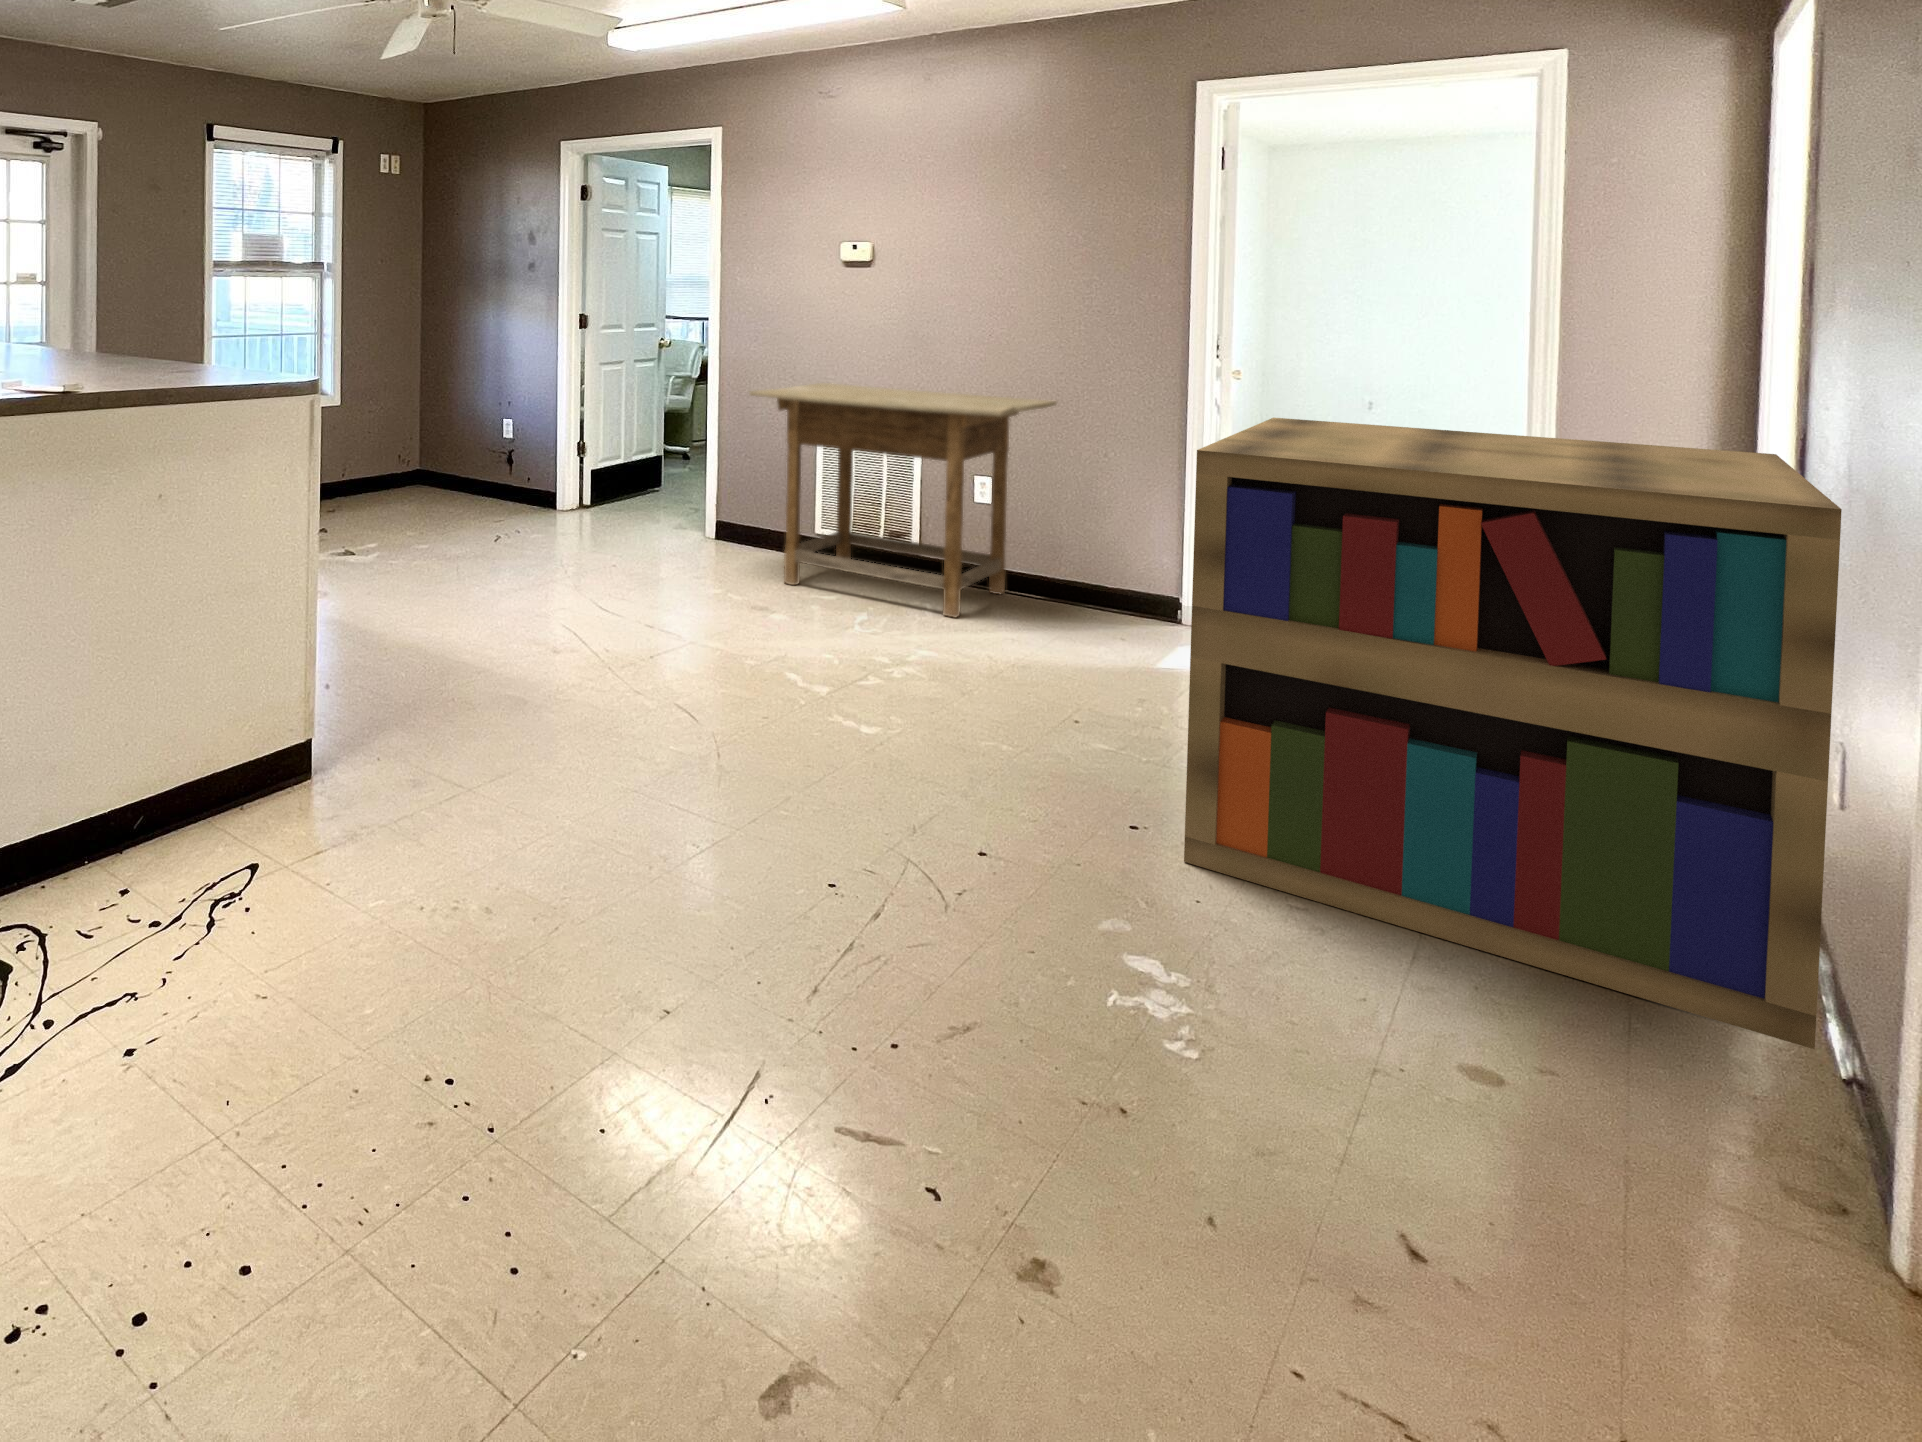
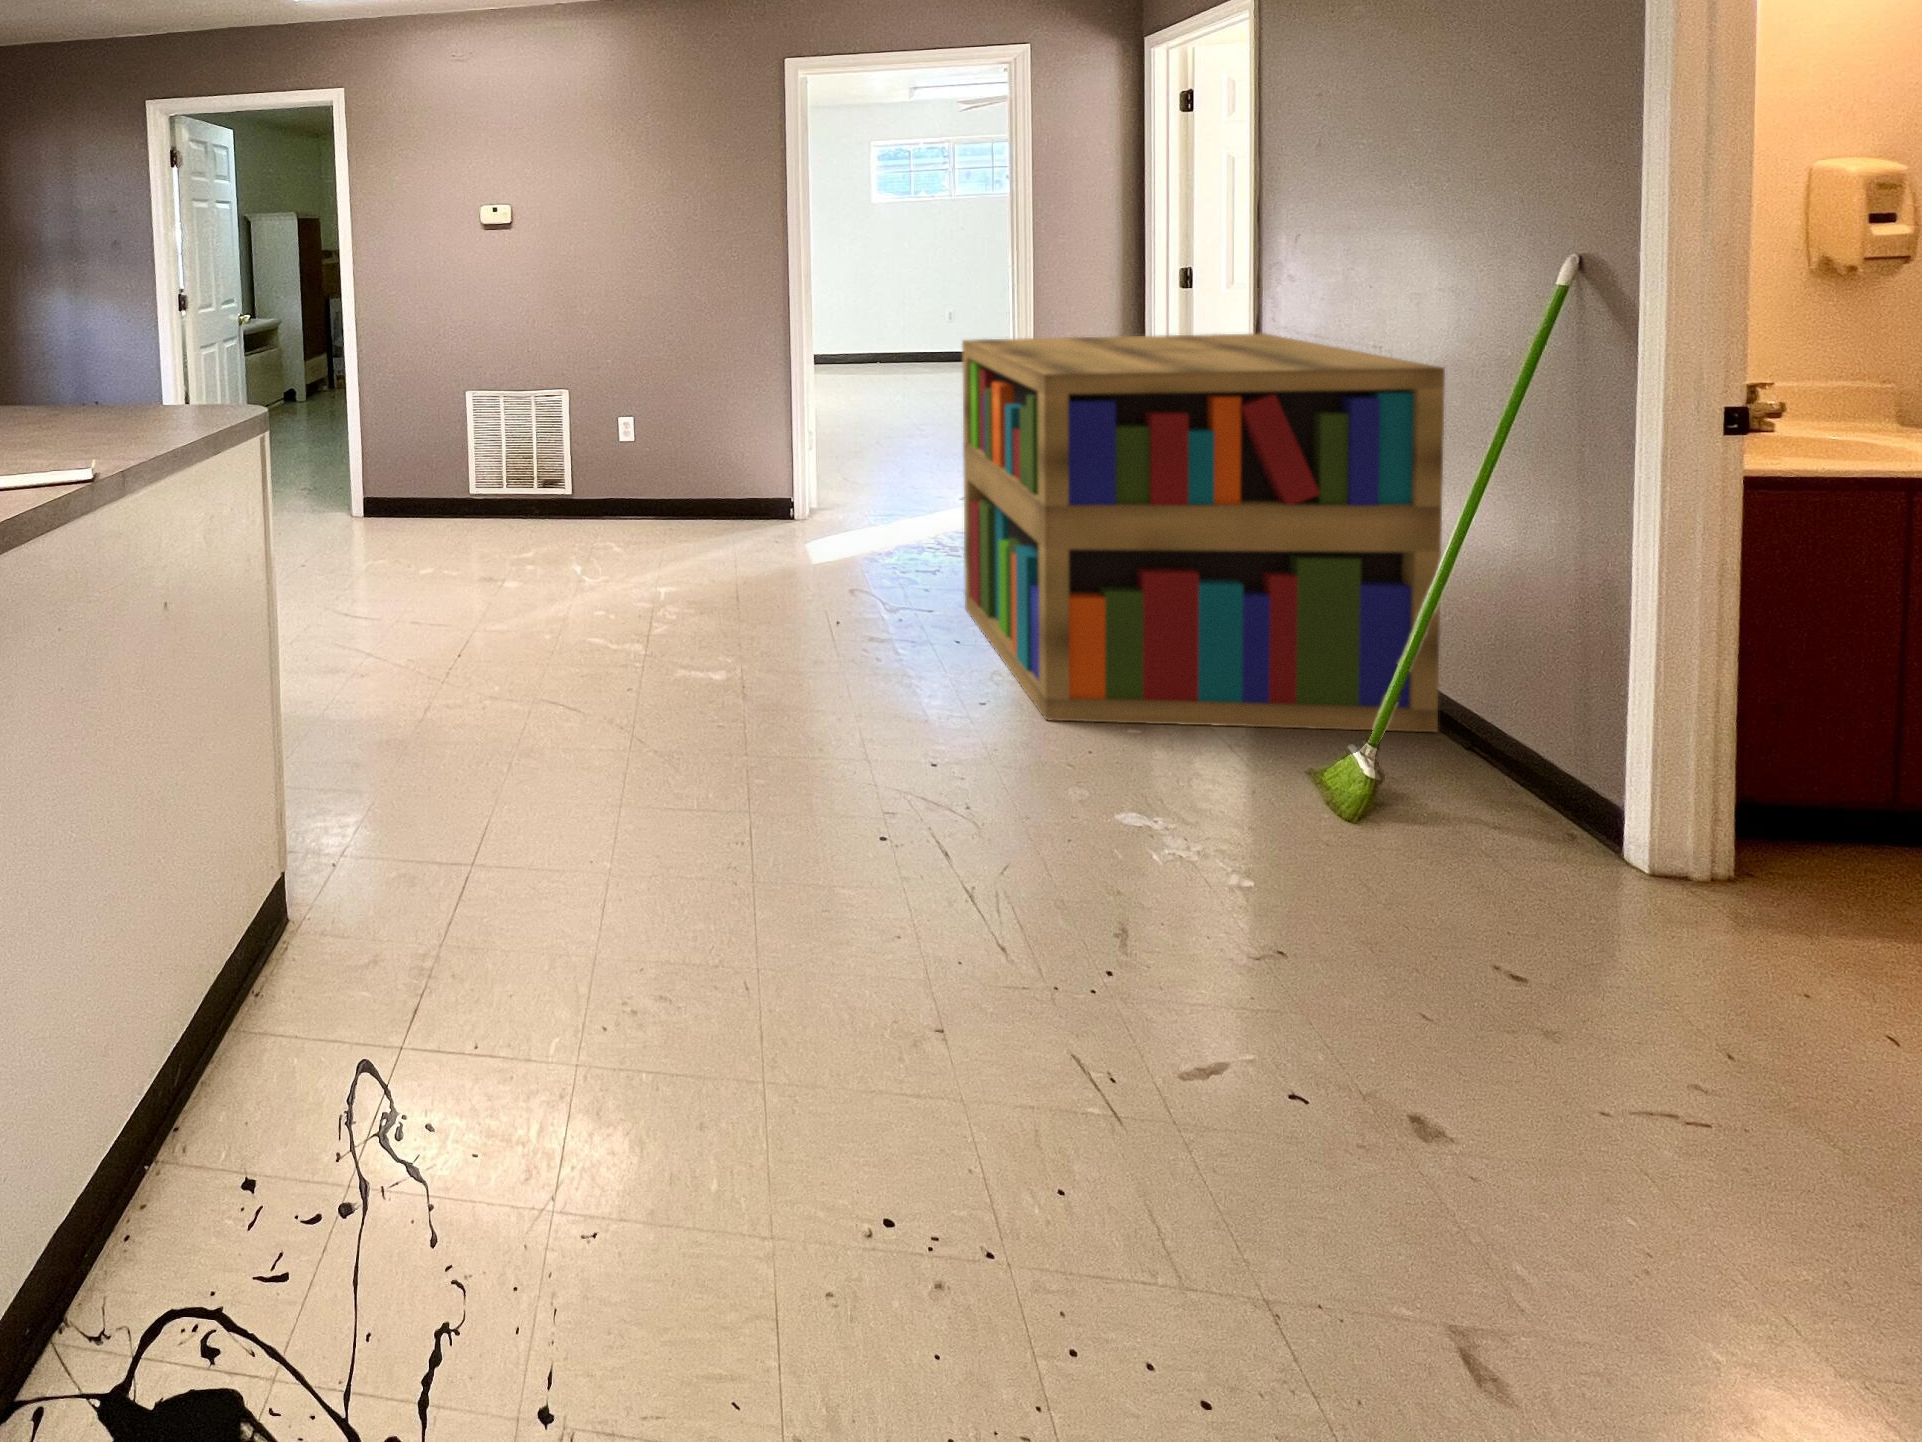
desk: present [749,383,1056,617] -> none [440,342,688,550]

